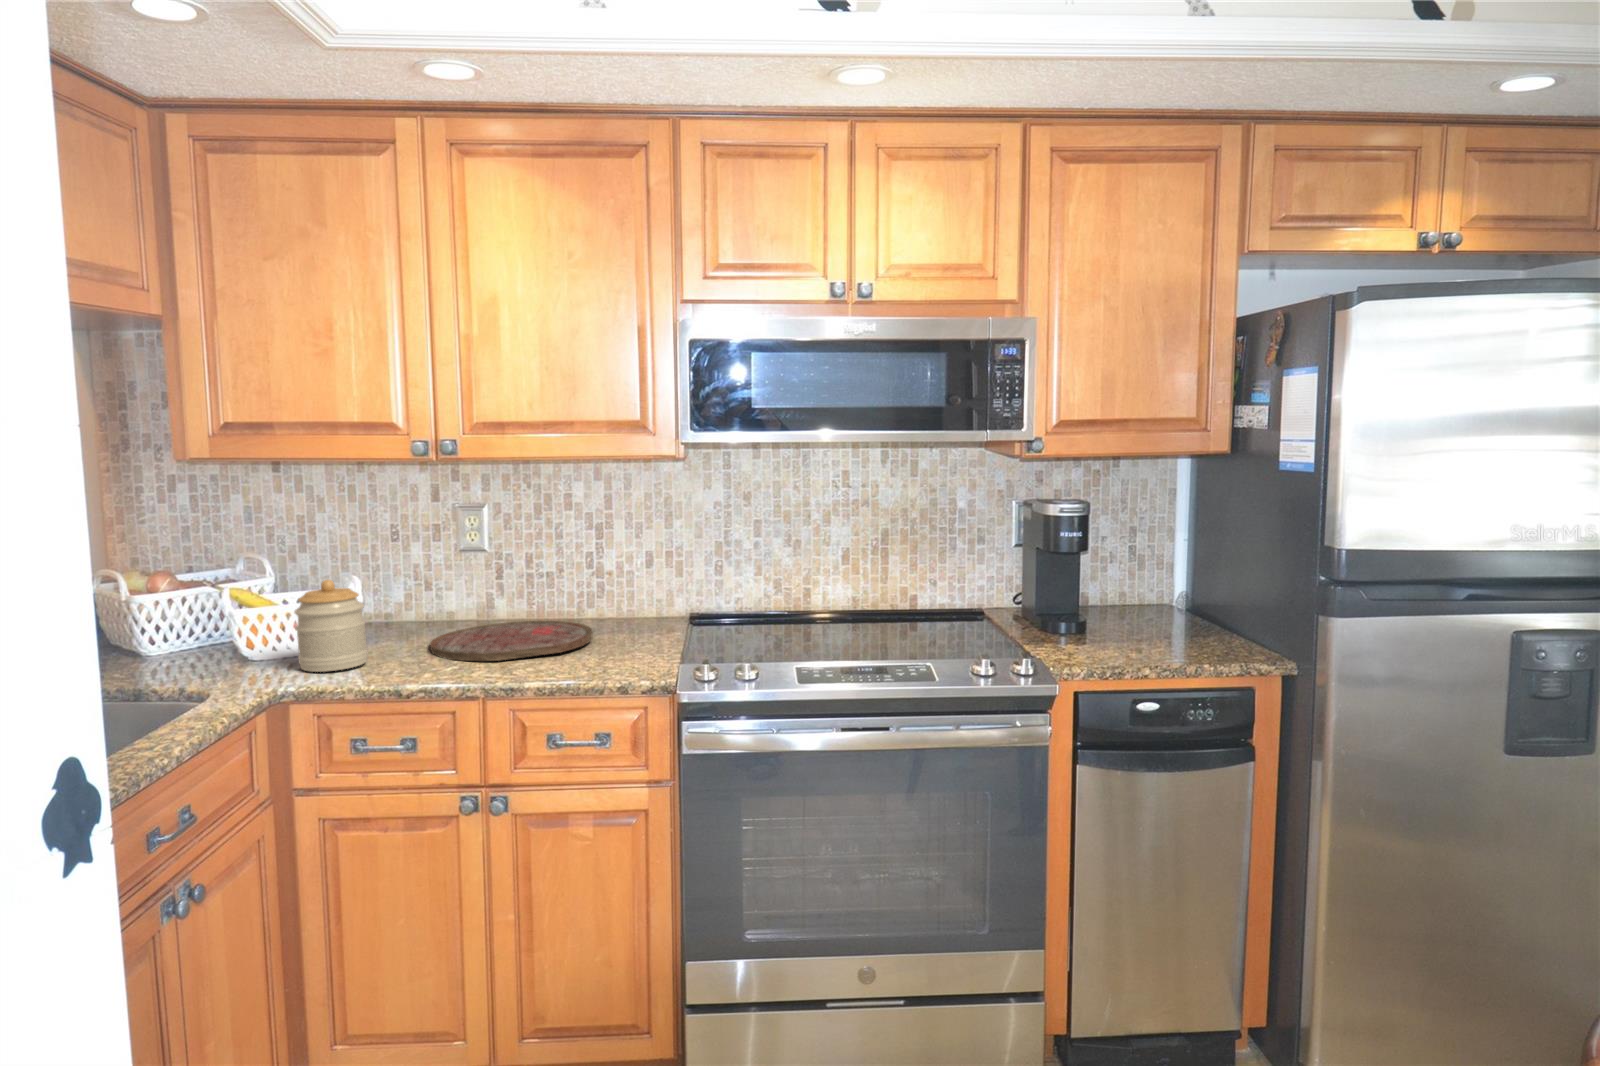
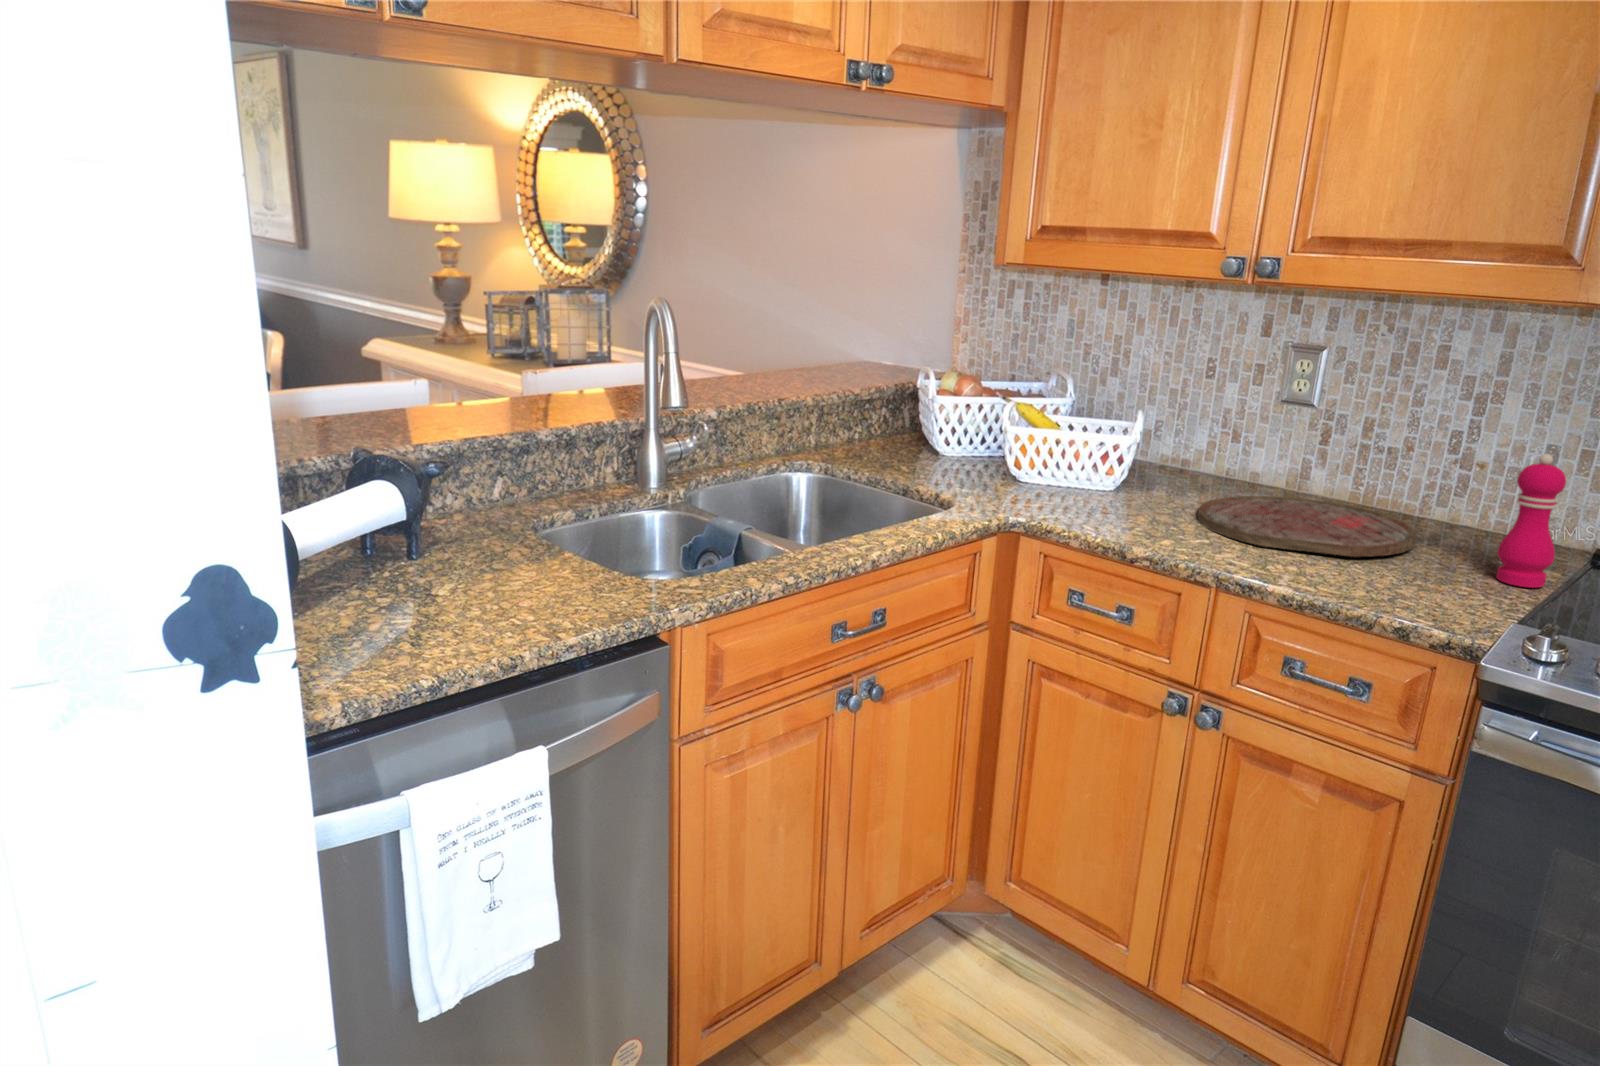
pepper mill: none [646,555,679,646] -> present [1496,454,1566,588]
jar: present [295,580,368,672] -> none [1050,410,1128,512]

